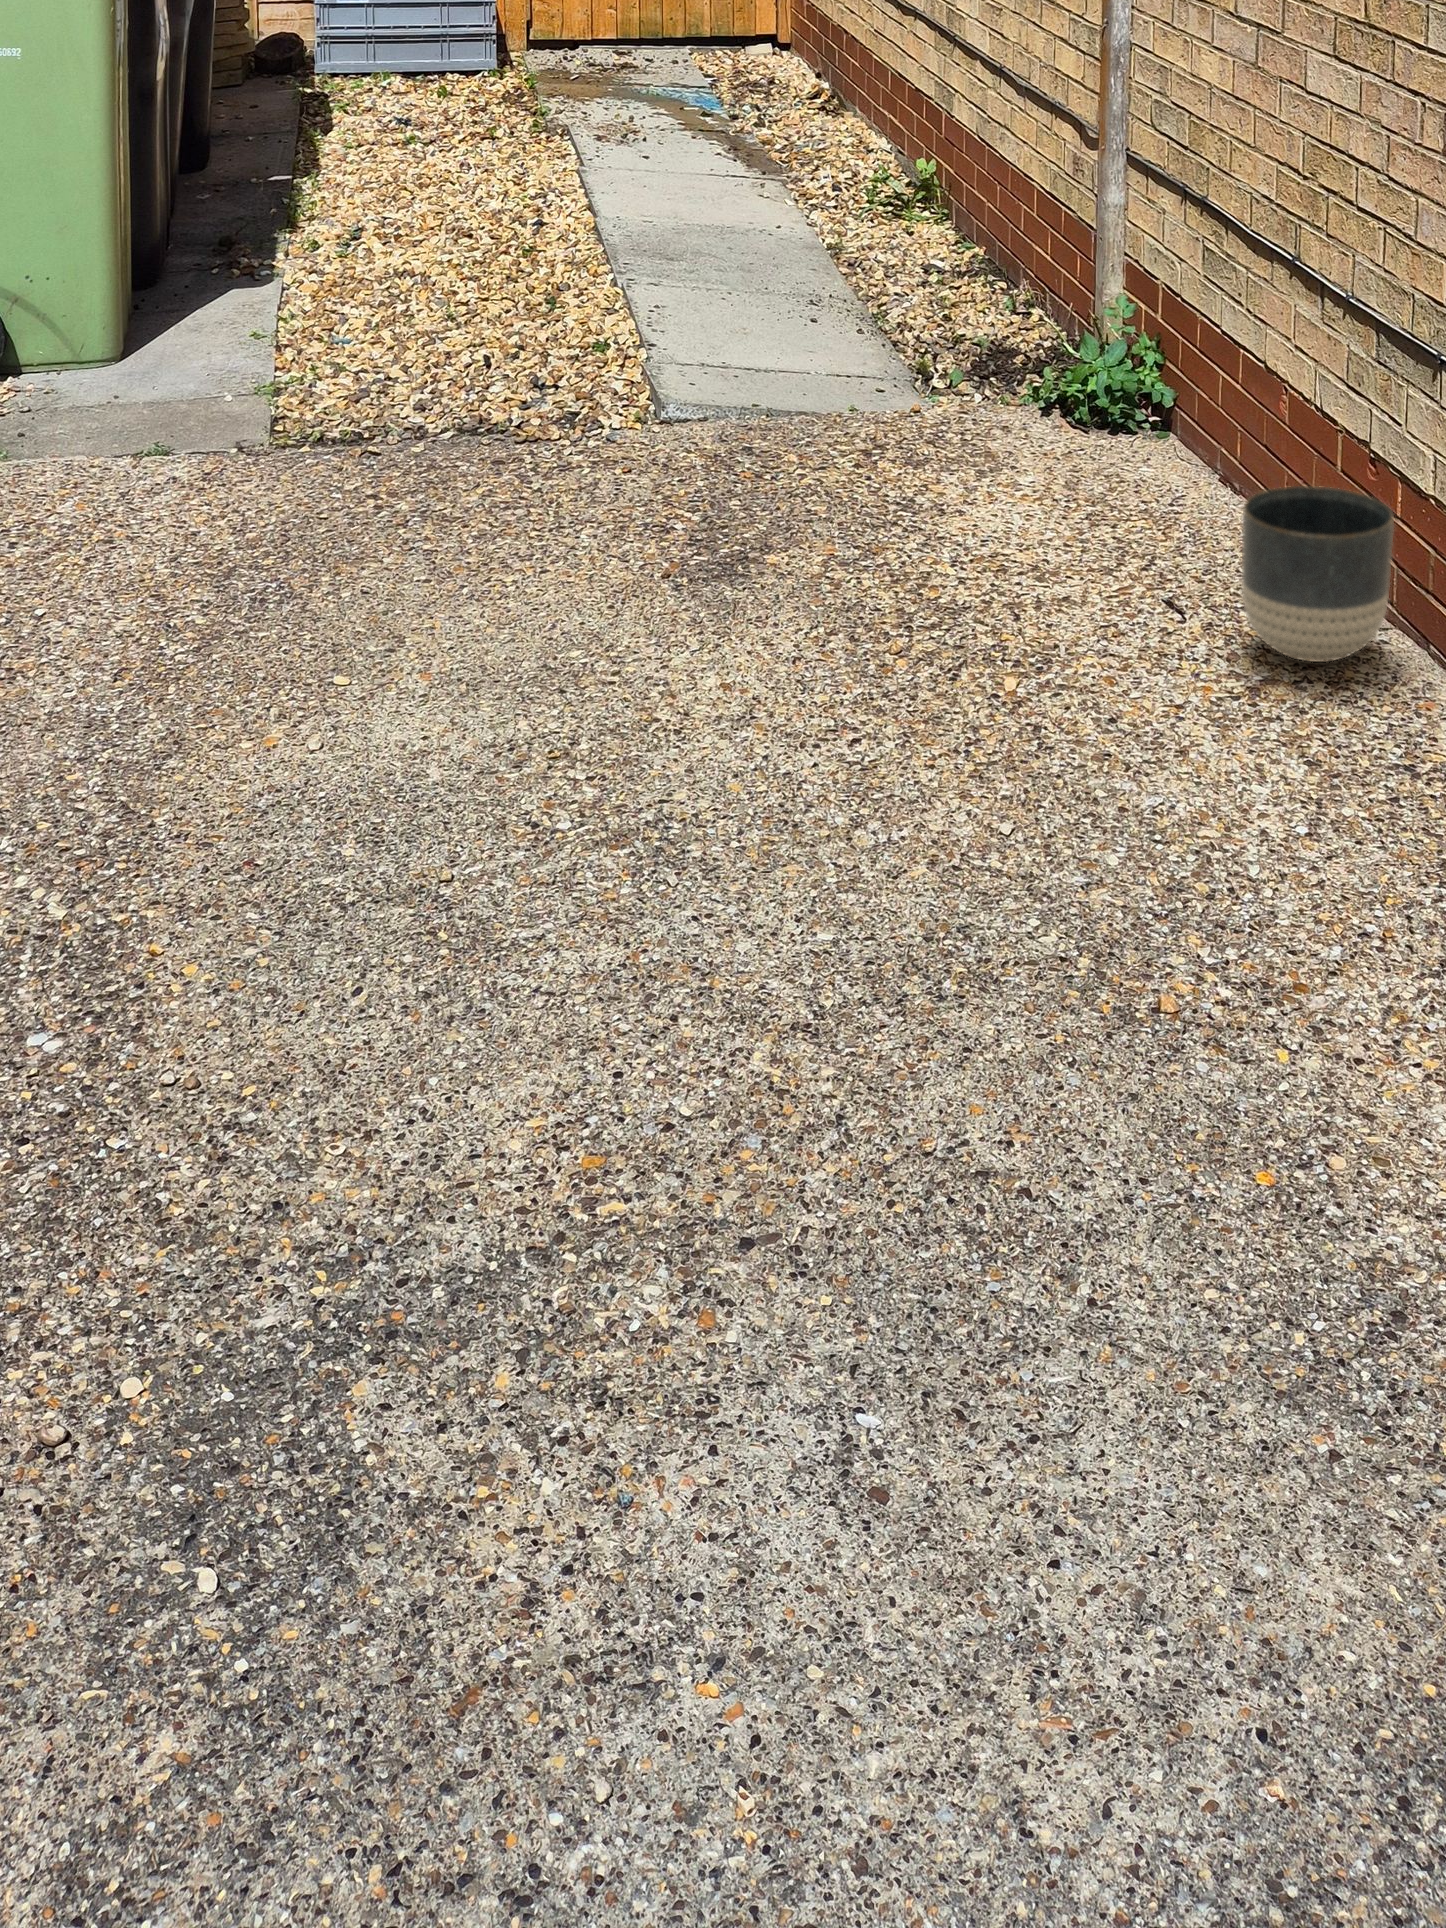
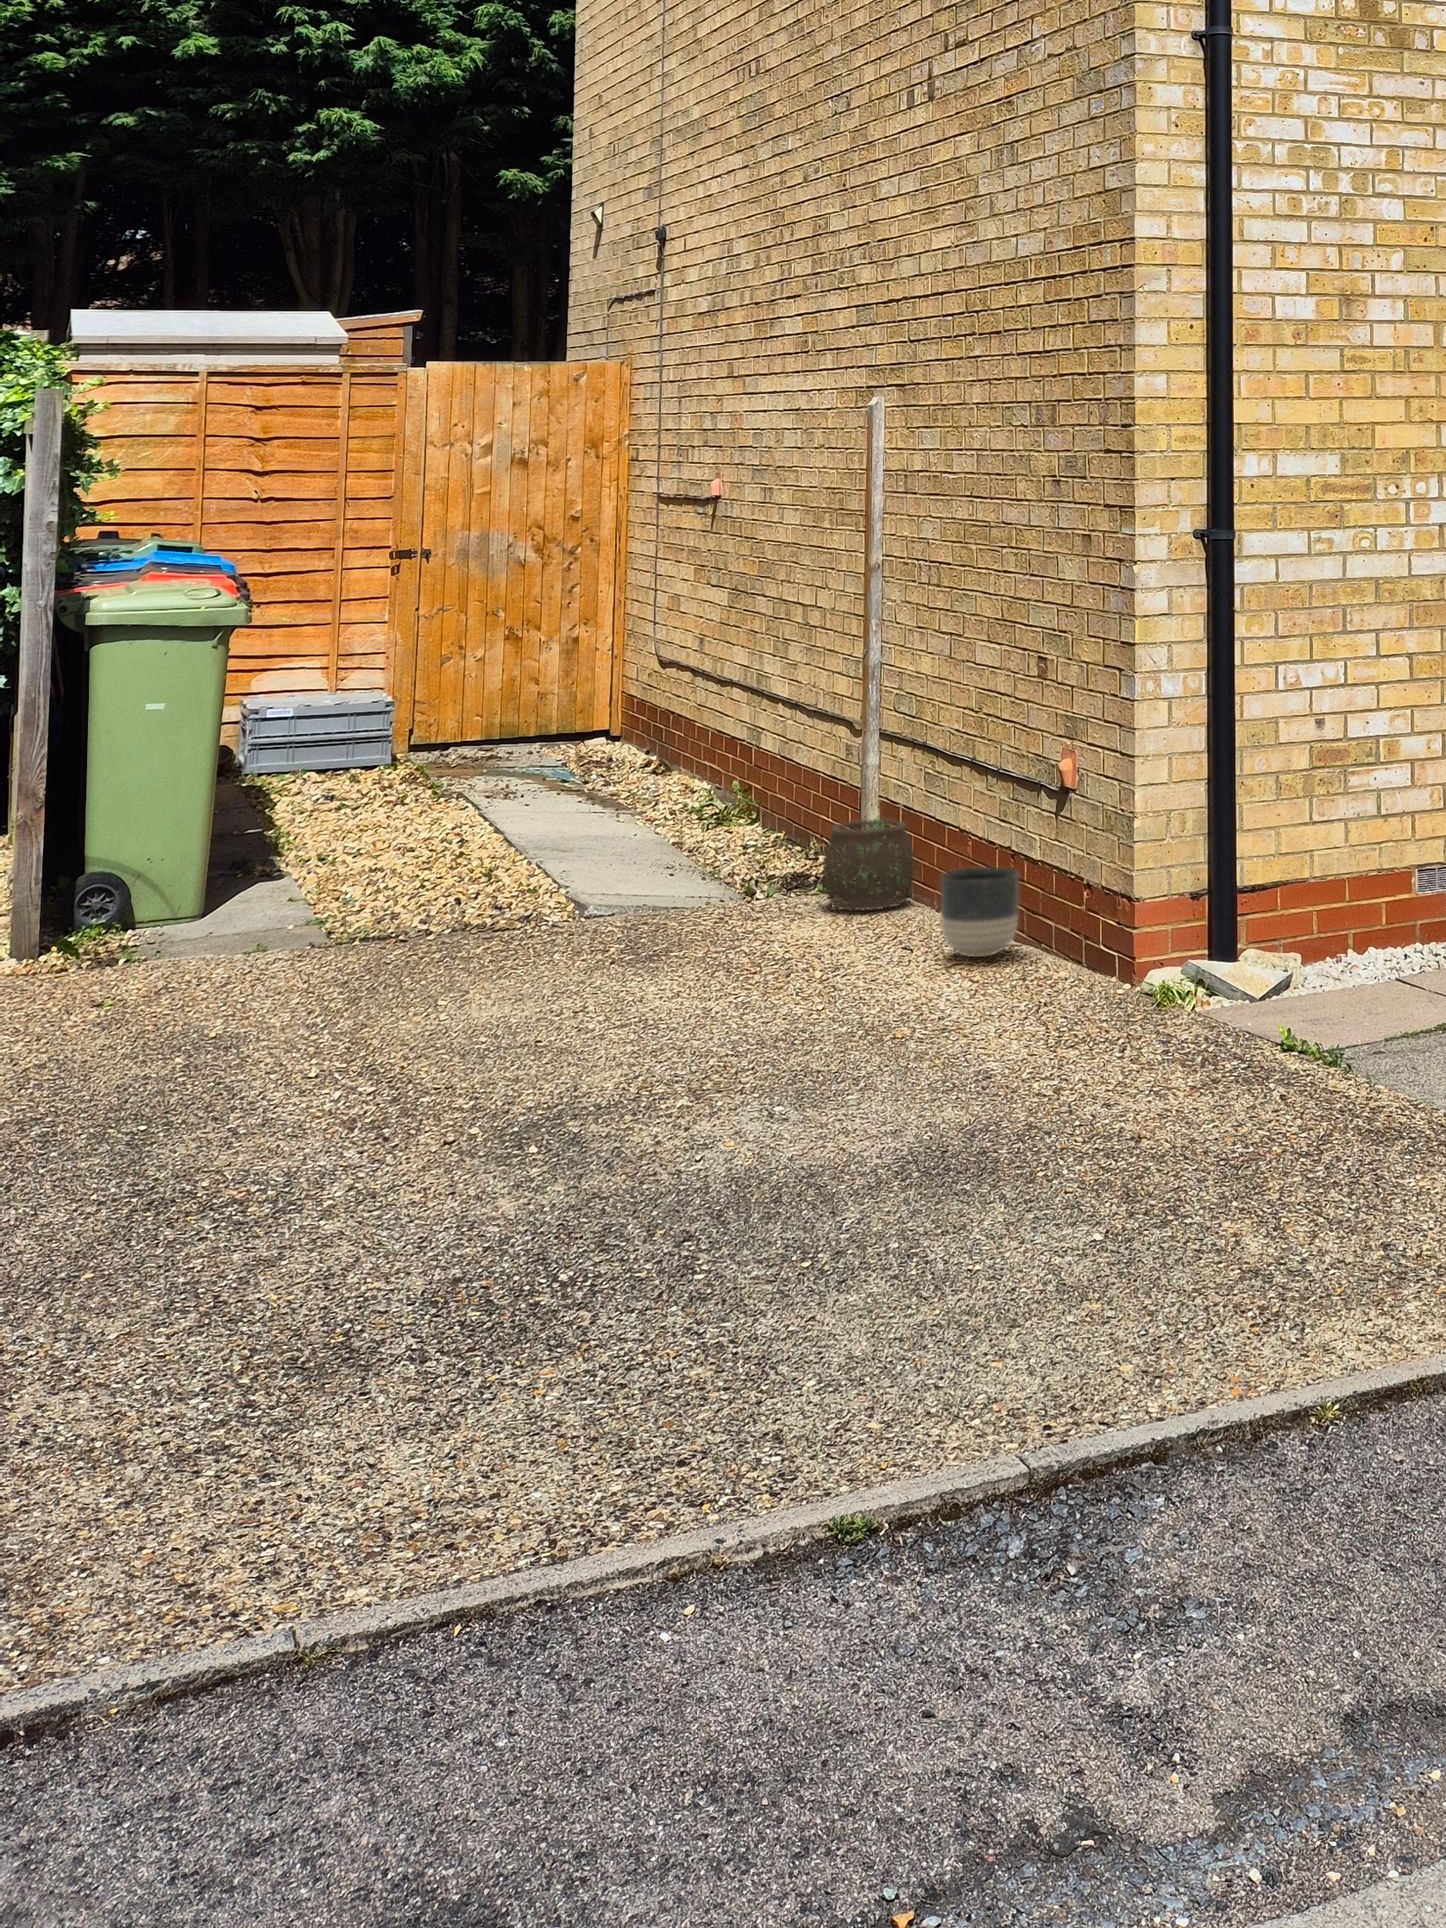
woven basket: none [1031,318,1188,482] -> present [823,819,914,912]

